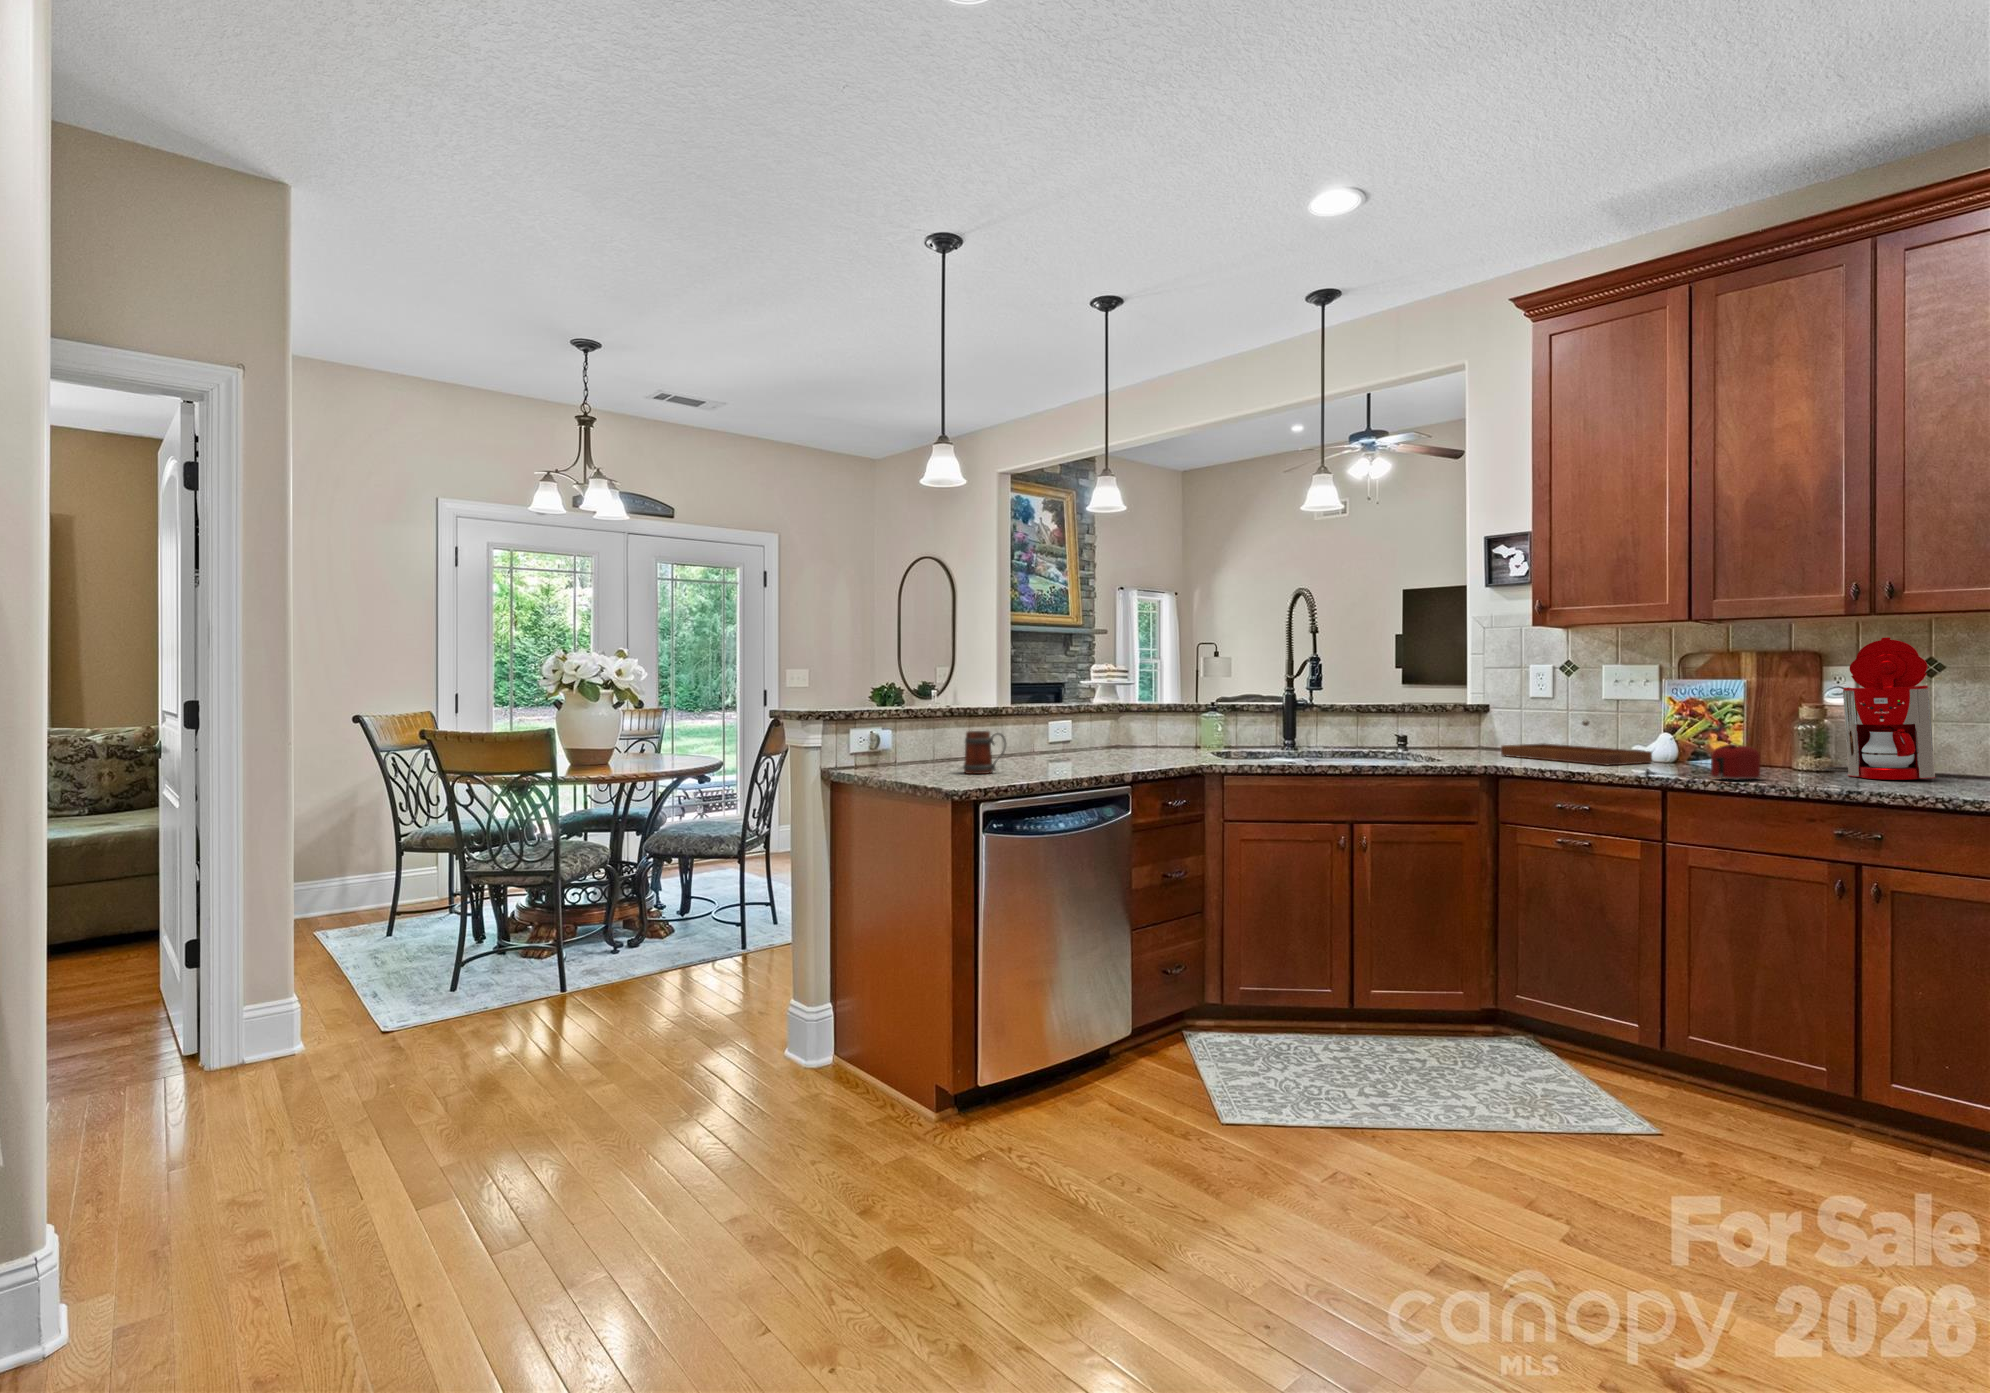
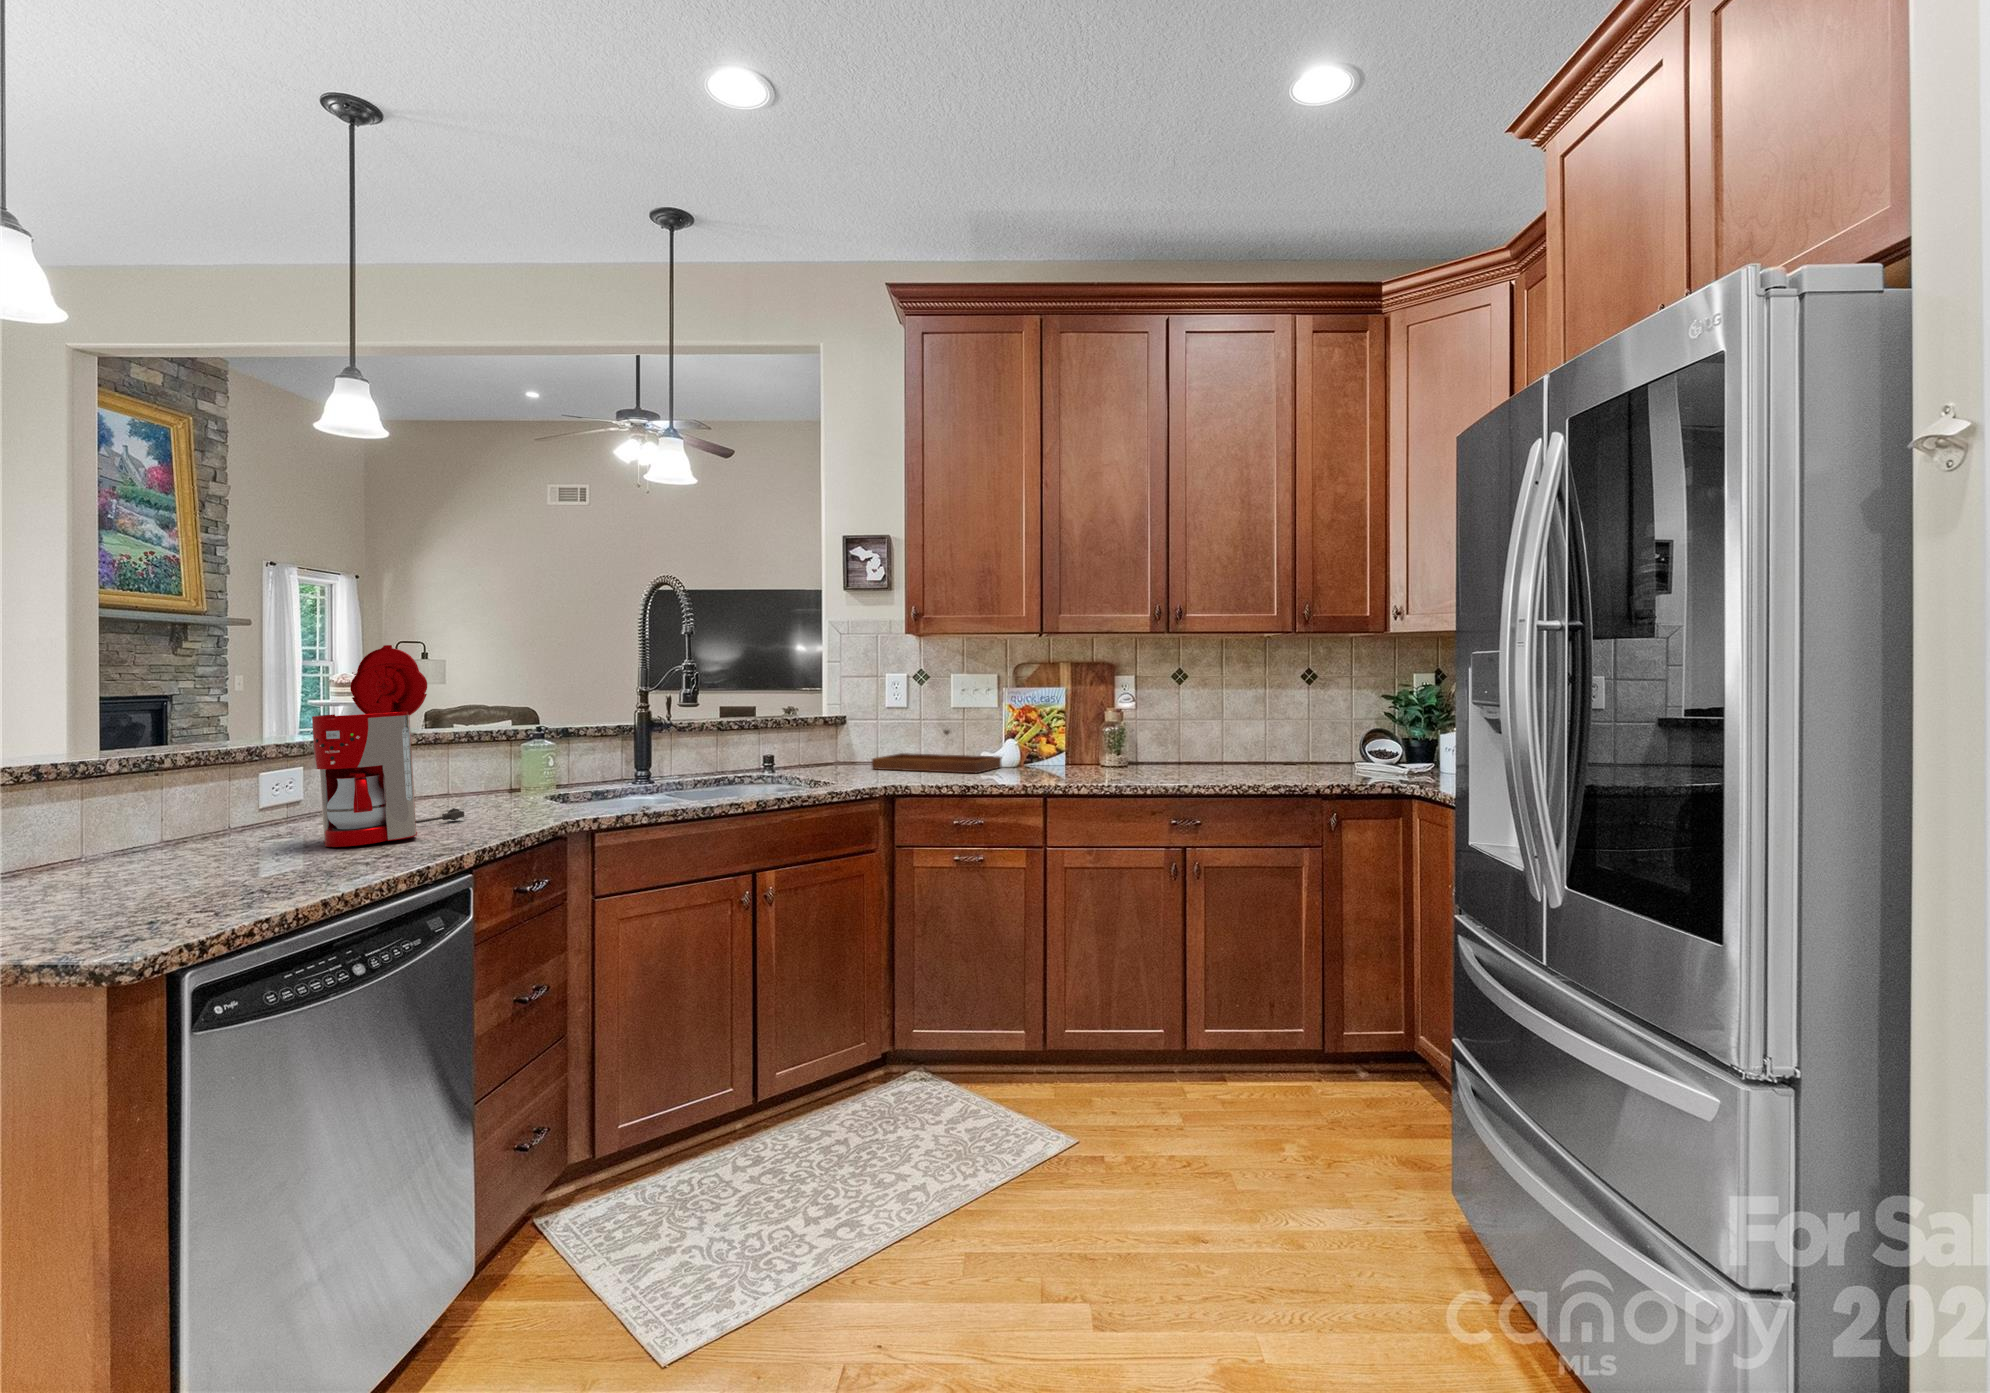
coffee maker: present [1824,637,1936,780] -> present [312,645,464,847]
mug: present [963,731,1006,774] -> none [61,797,180,887]
toaster: present [1644,745,1760,780] -> none [1026,749,1105,784]

